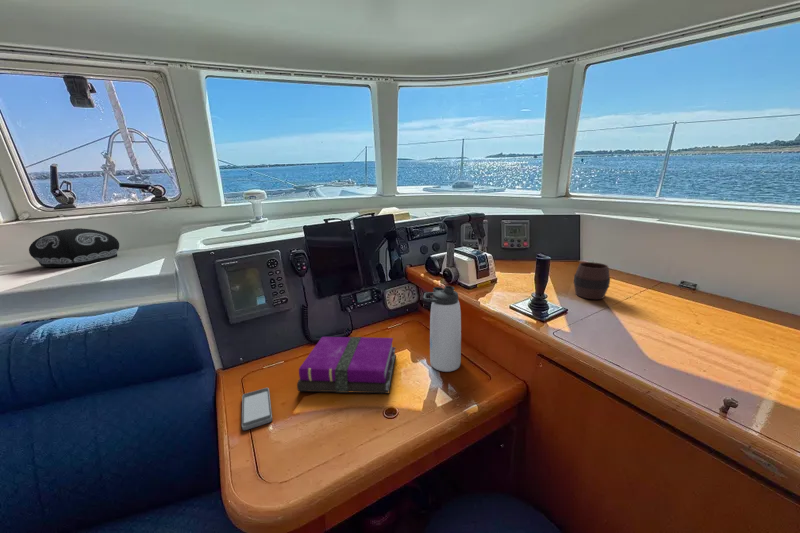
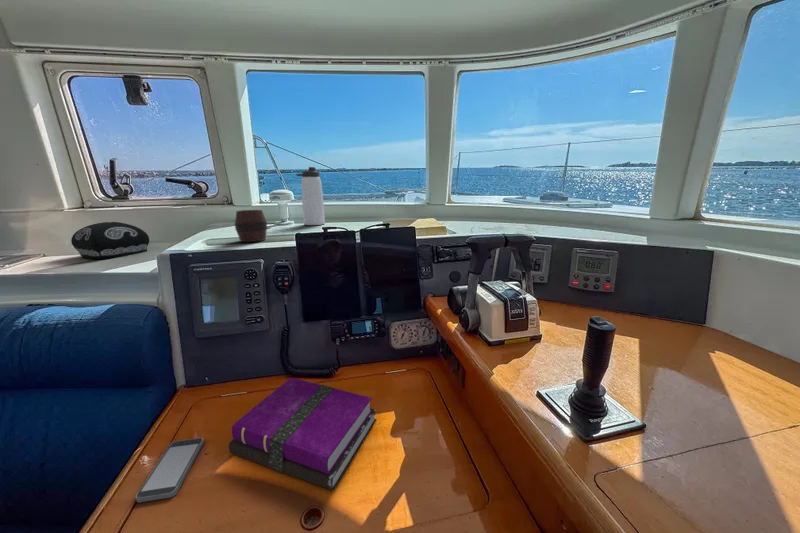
cup: present [574,262,610,299] -> present [235,210,267,242]
thermos bottle: present [423,286,461,372] -> present [296,167,325,225]

